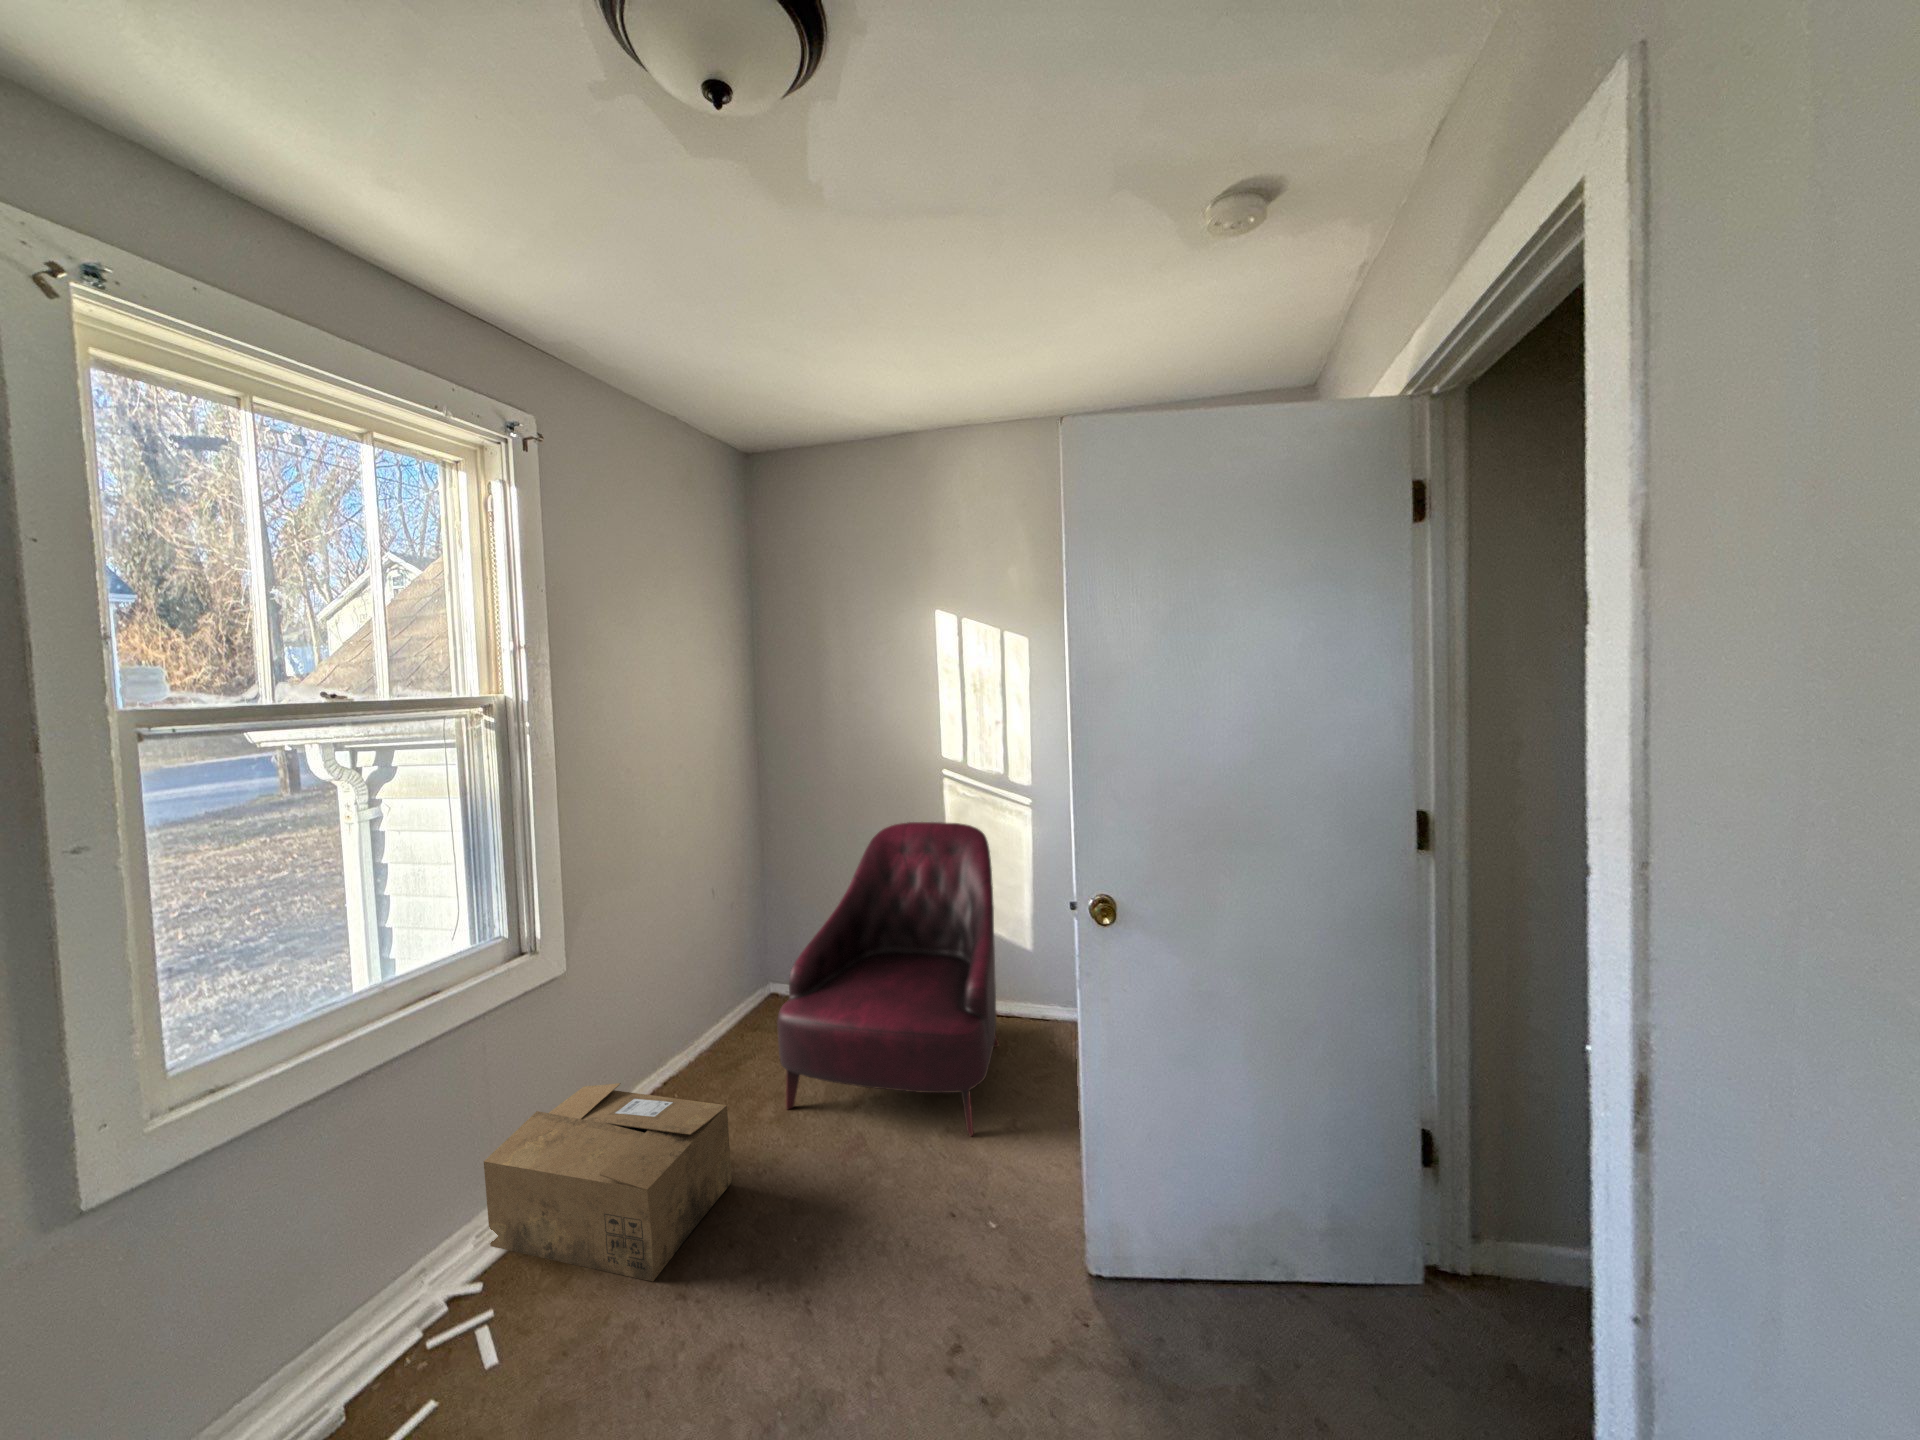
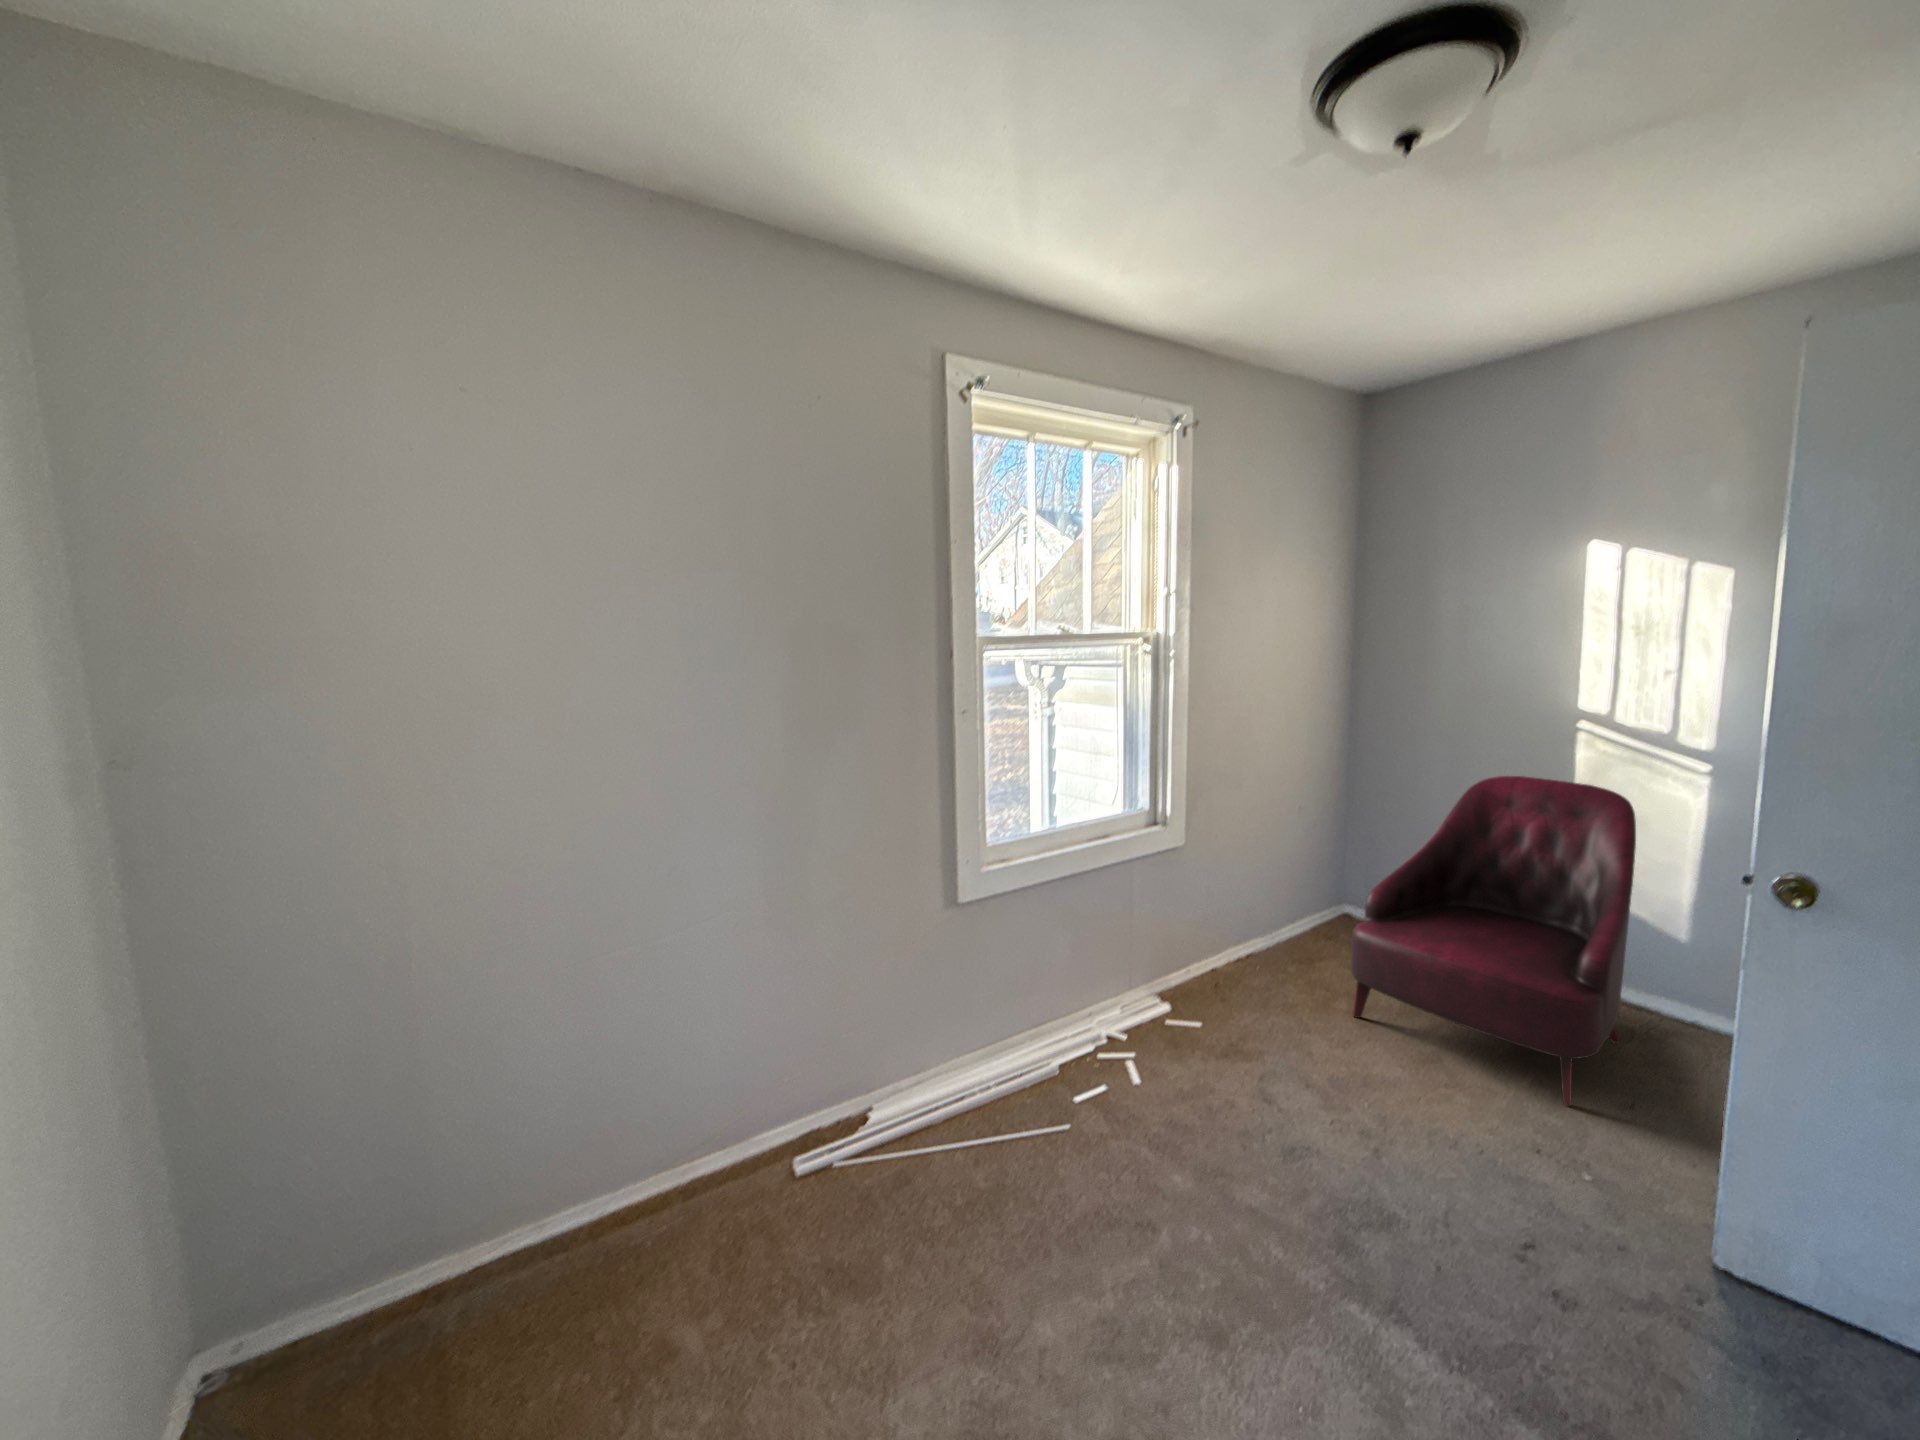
cardboard box: present [484,1083,732,1281] -> none [1128,938,1307,1085]

